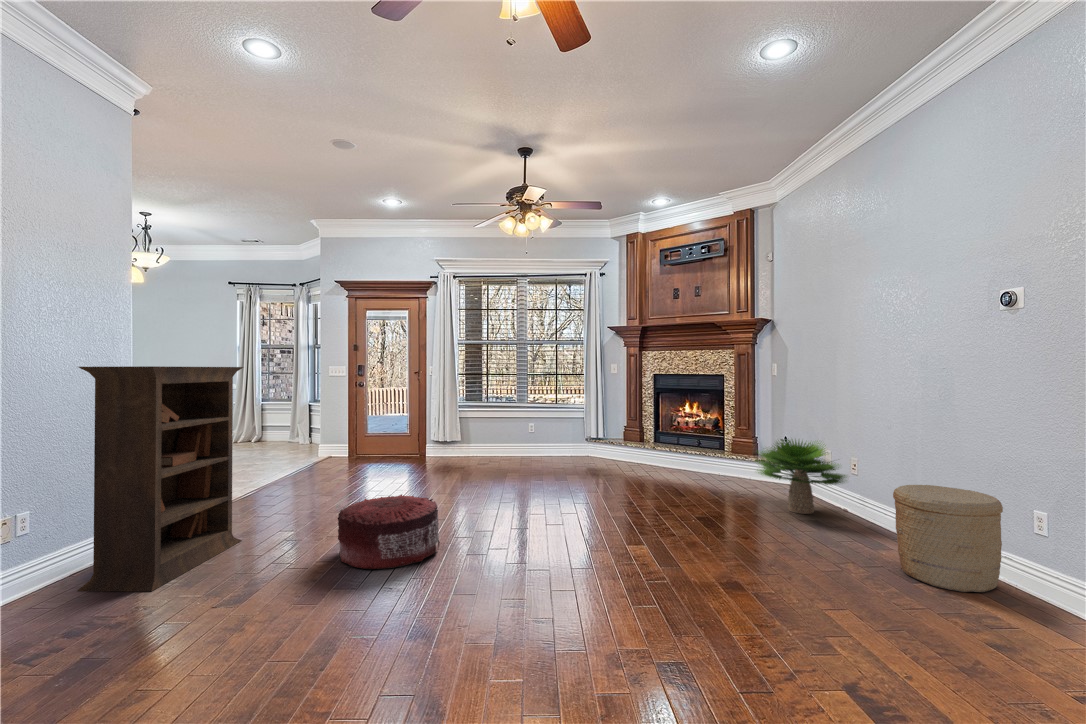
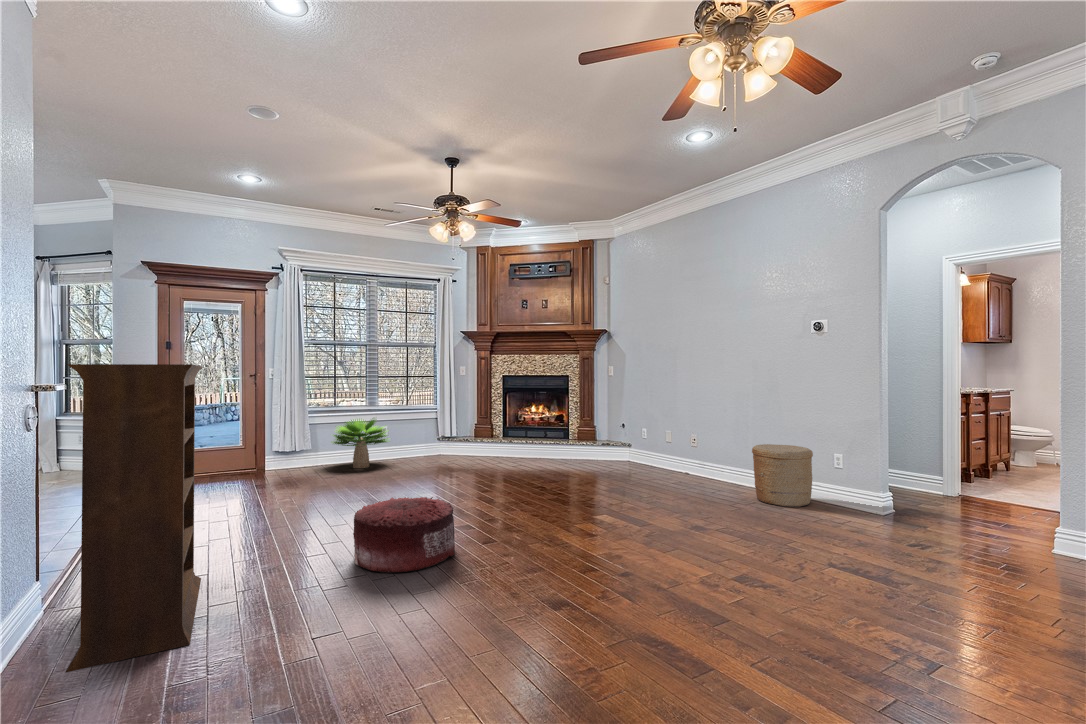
potted plant: present [758,440,845,514] -> present [333,419,388,468]

